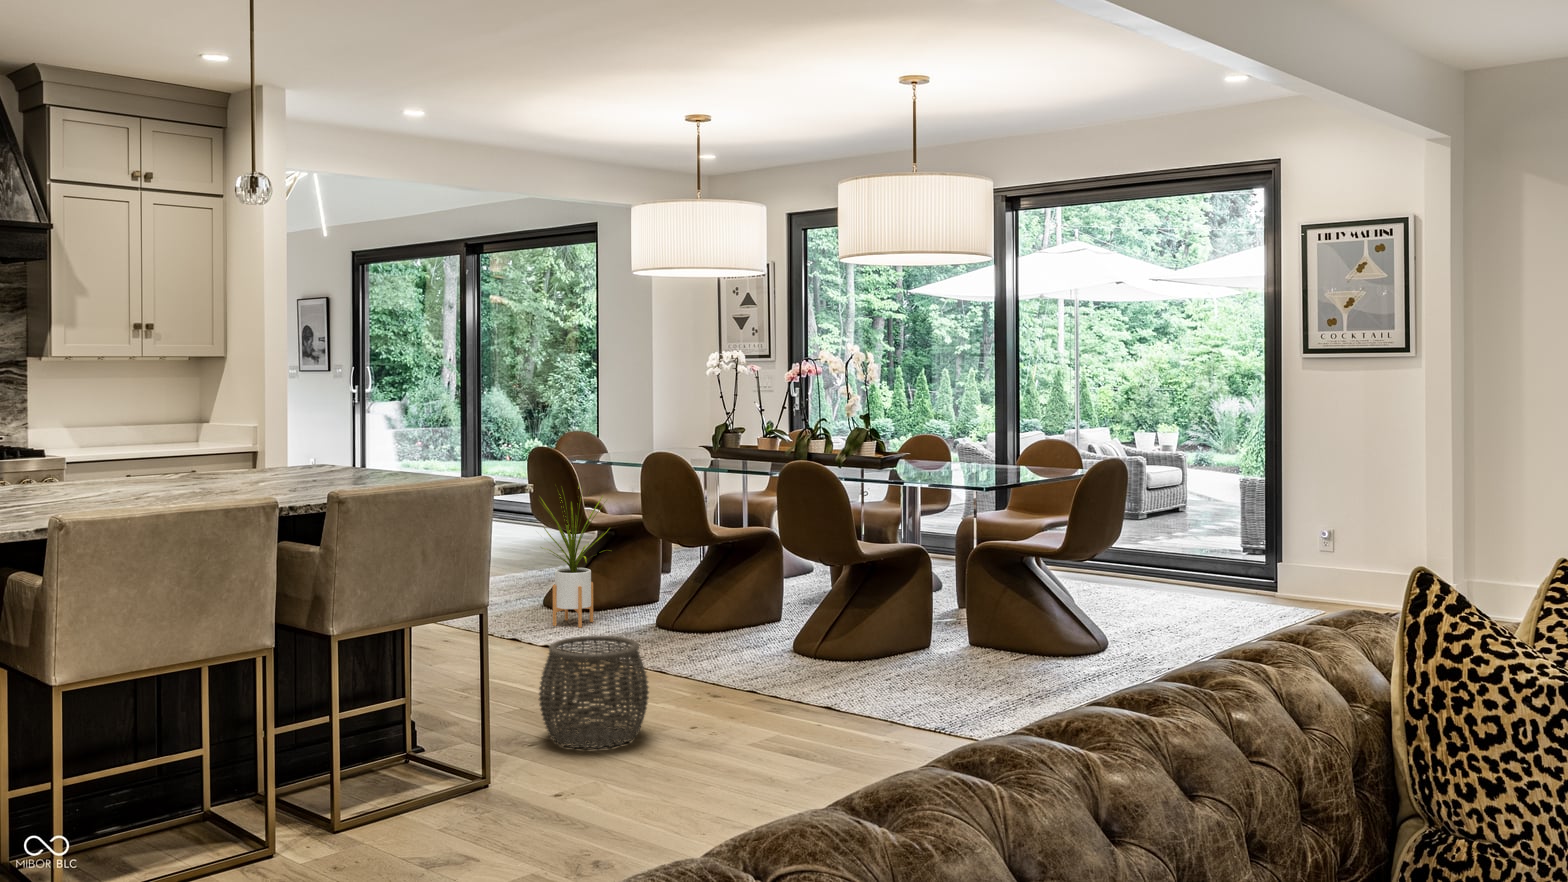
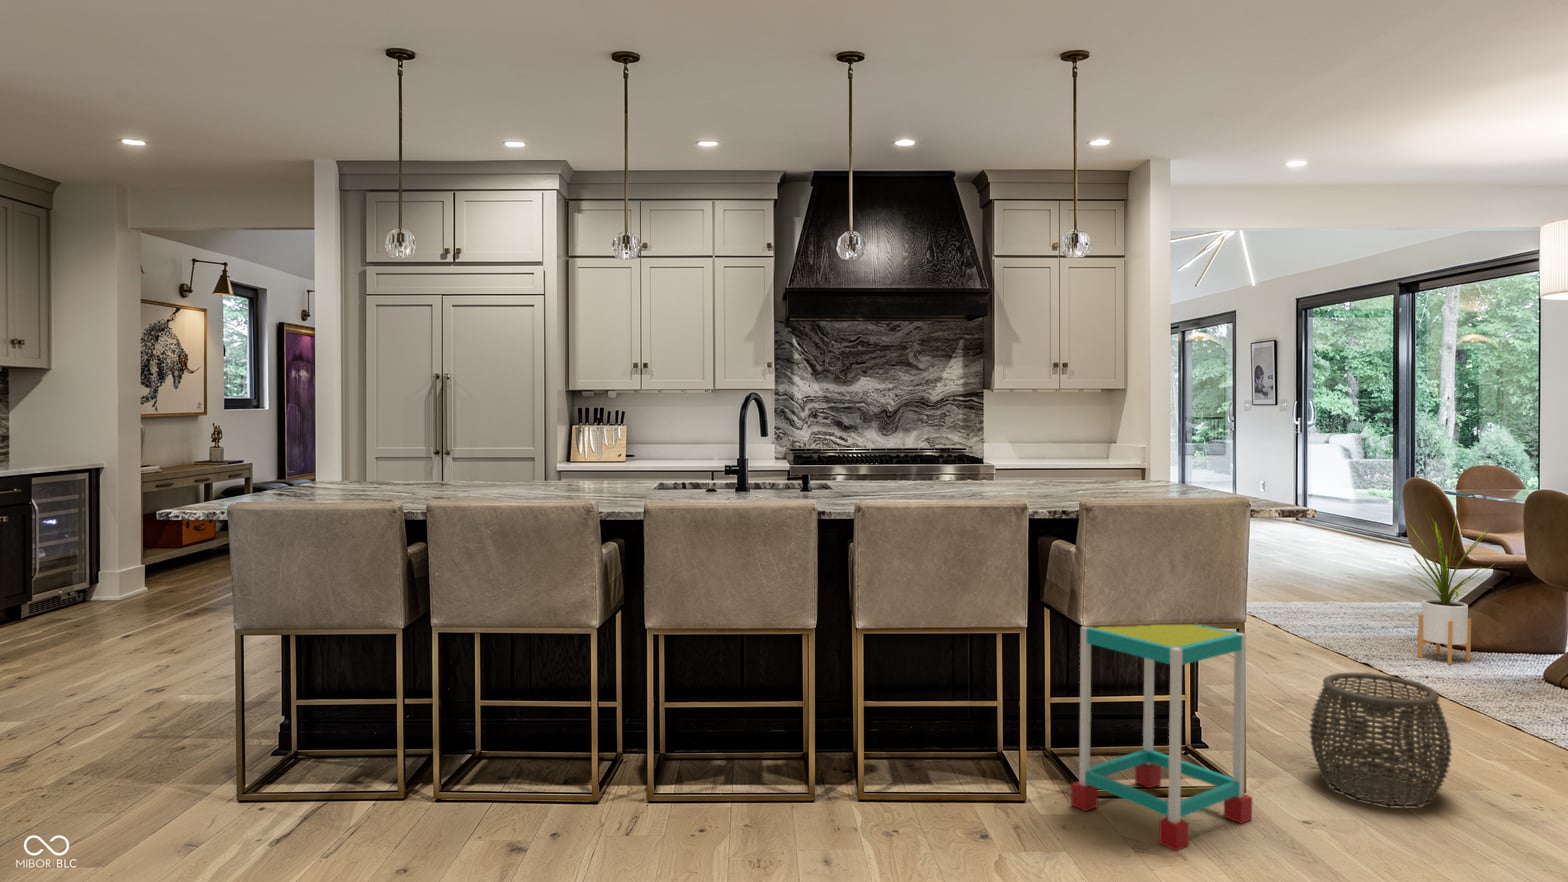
side table: none [358,610,521,830] -> present [1071,625,1252,851]

